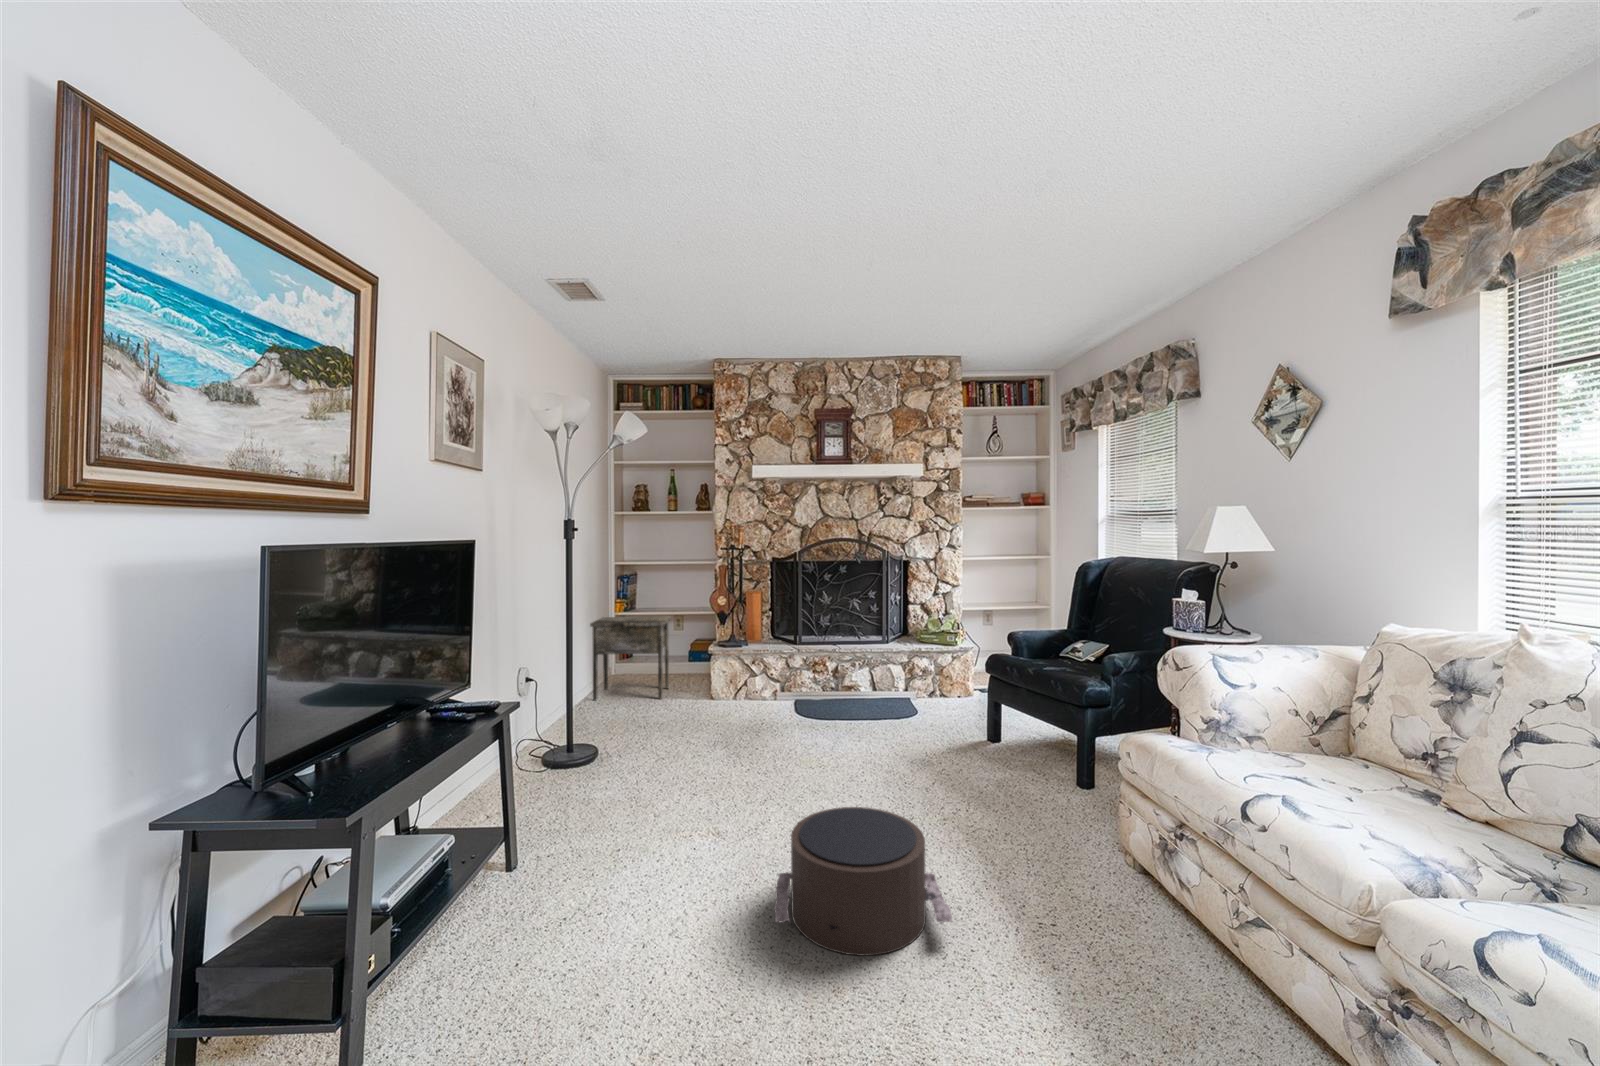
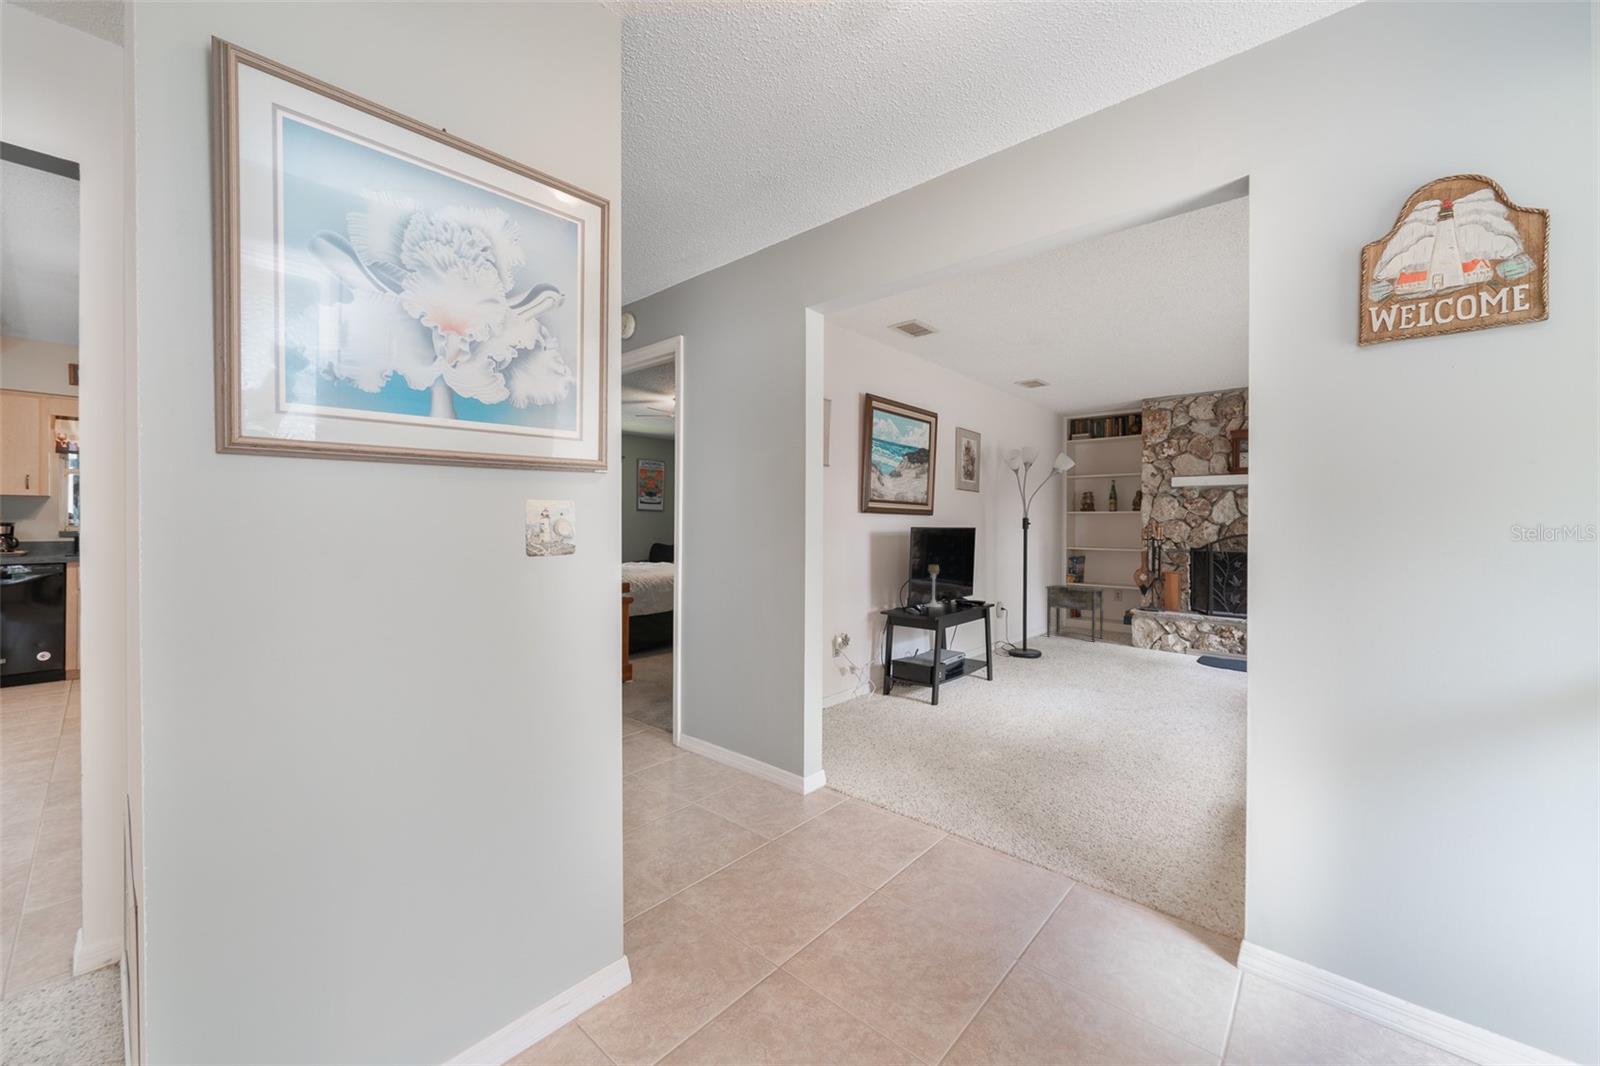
candle holder: none [320,651,382,786] -> present [926,565,941,608]
pouf: present [774,807,952,956] -> none [1093,668,1193,722]

